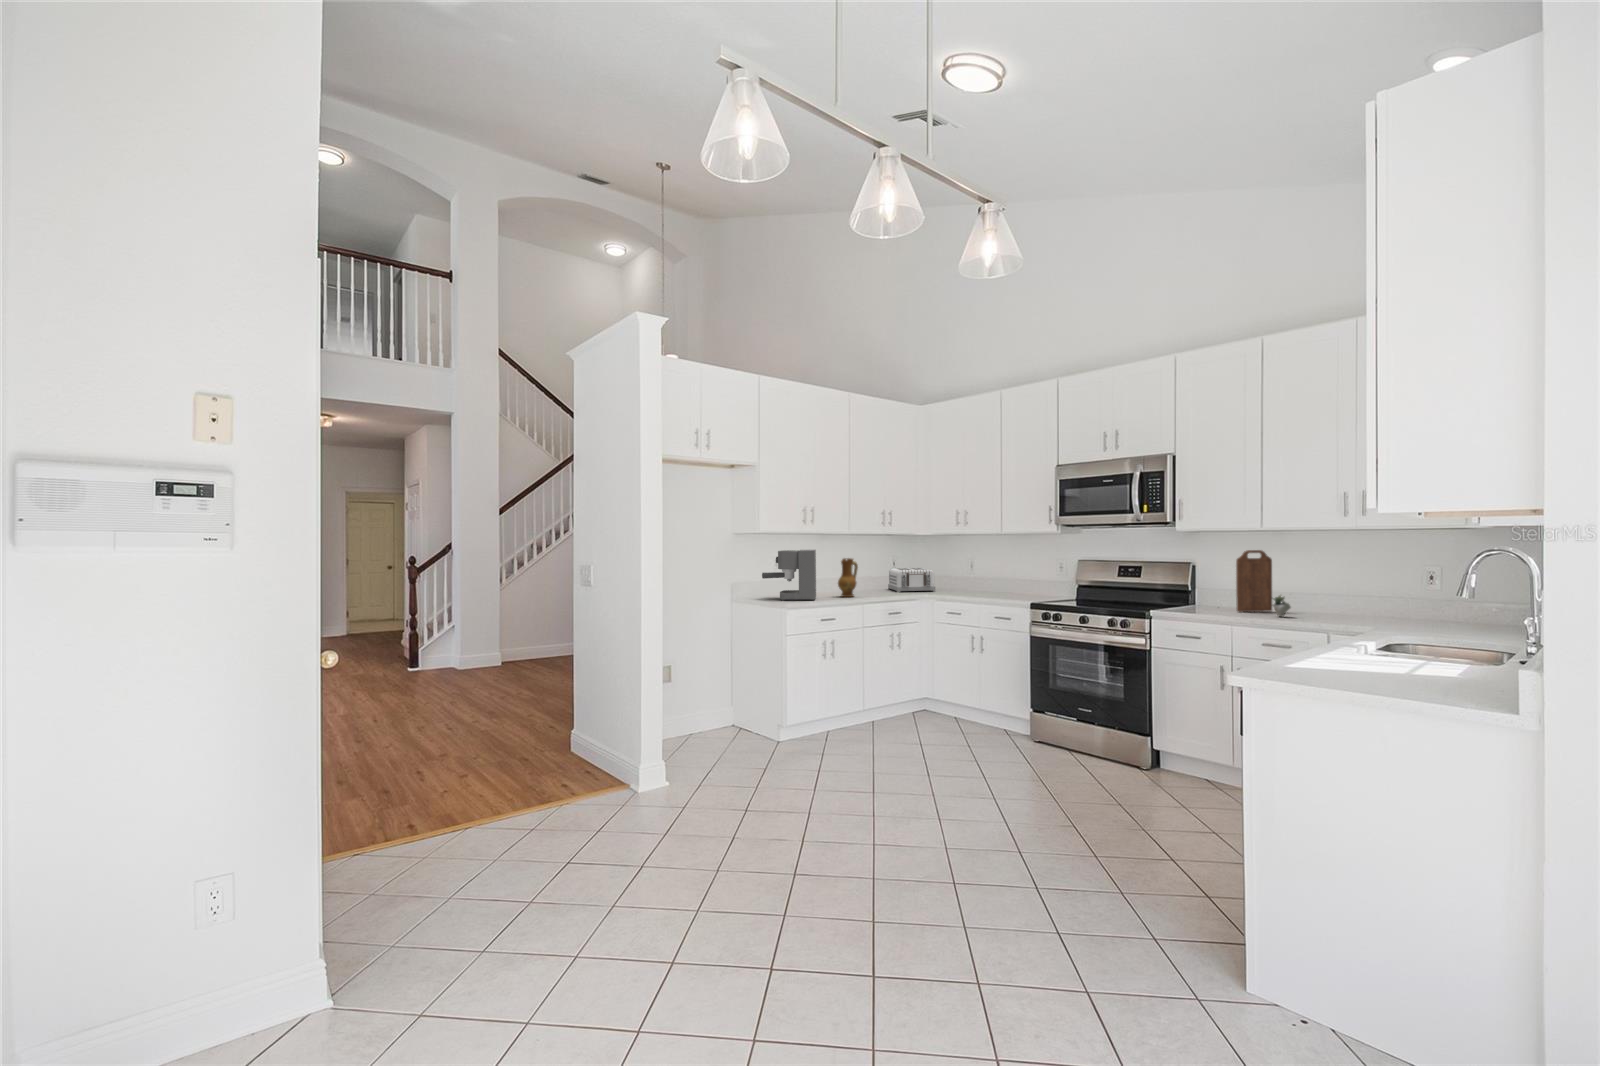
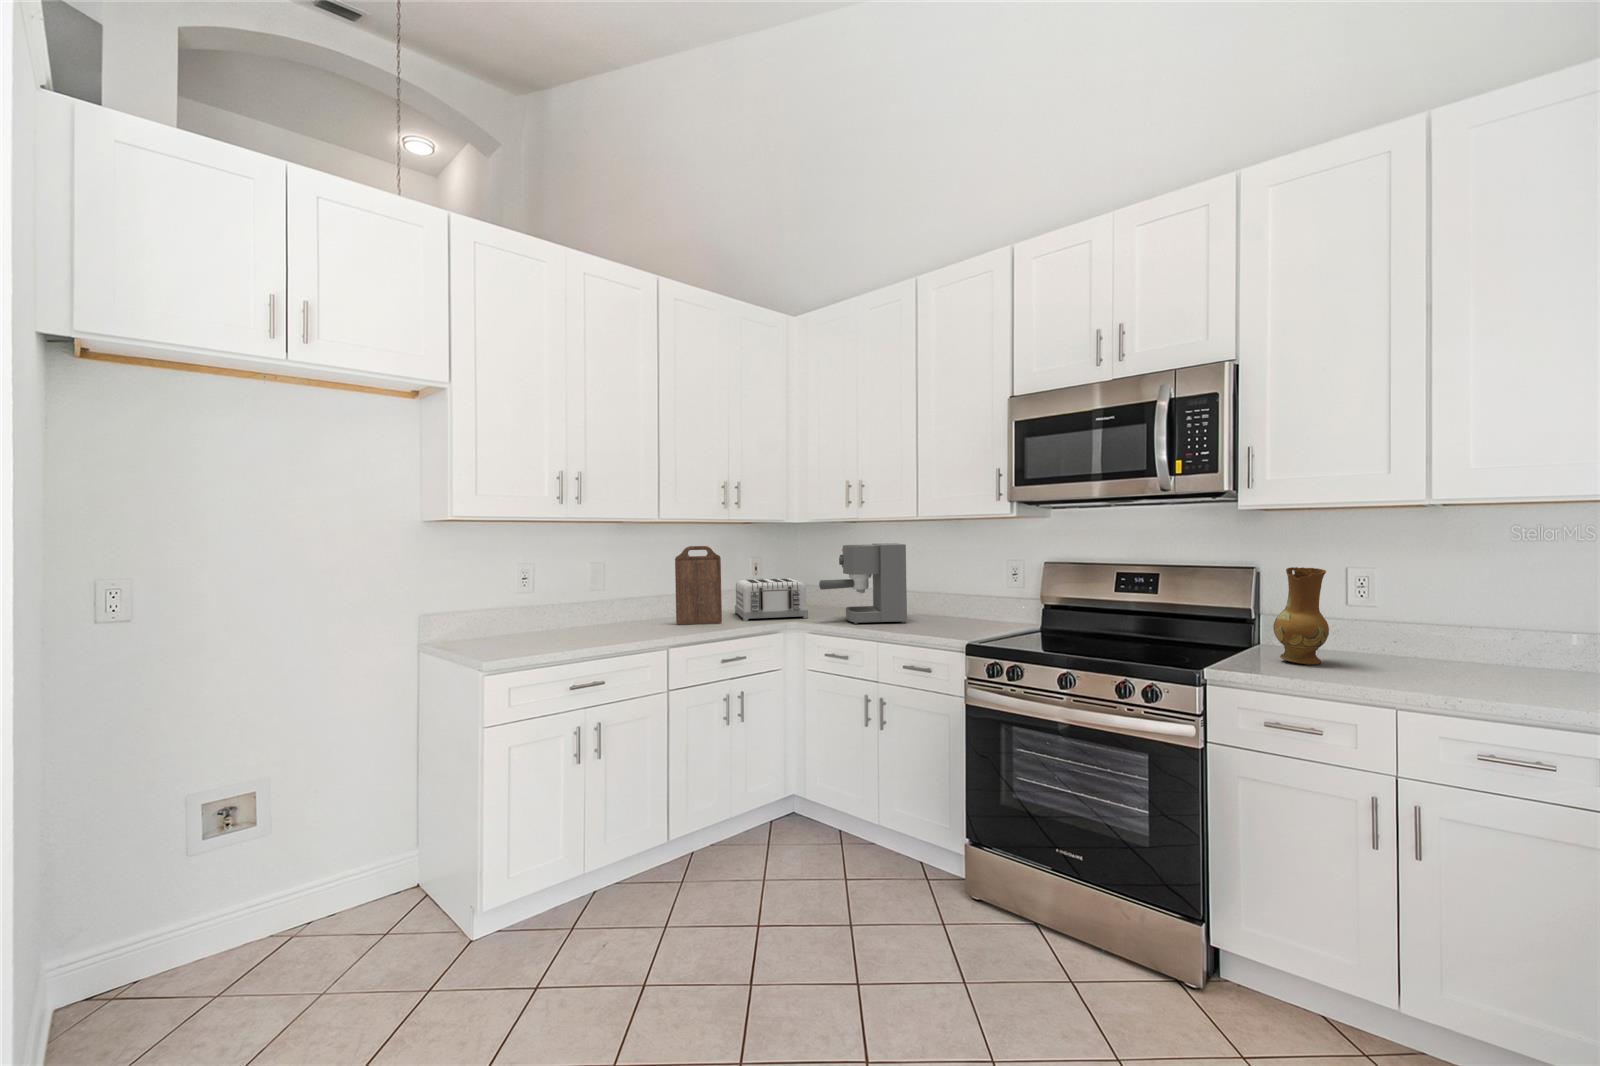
coffee maker: present [762,550,816,601] -> present [819,543,907,624]
cutting board: present [1236,550,1272,612] -> present [675,546,722,625]
ceramic jug: present [838,558,858,597] -> present [1273,567,1329,665]
succulent plant: present [1273,596,1290,617] -> none [1466,636,1529,685]

